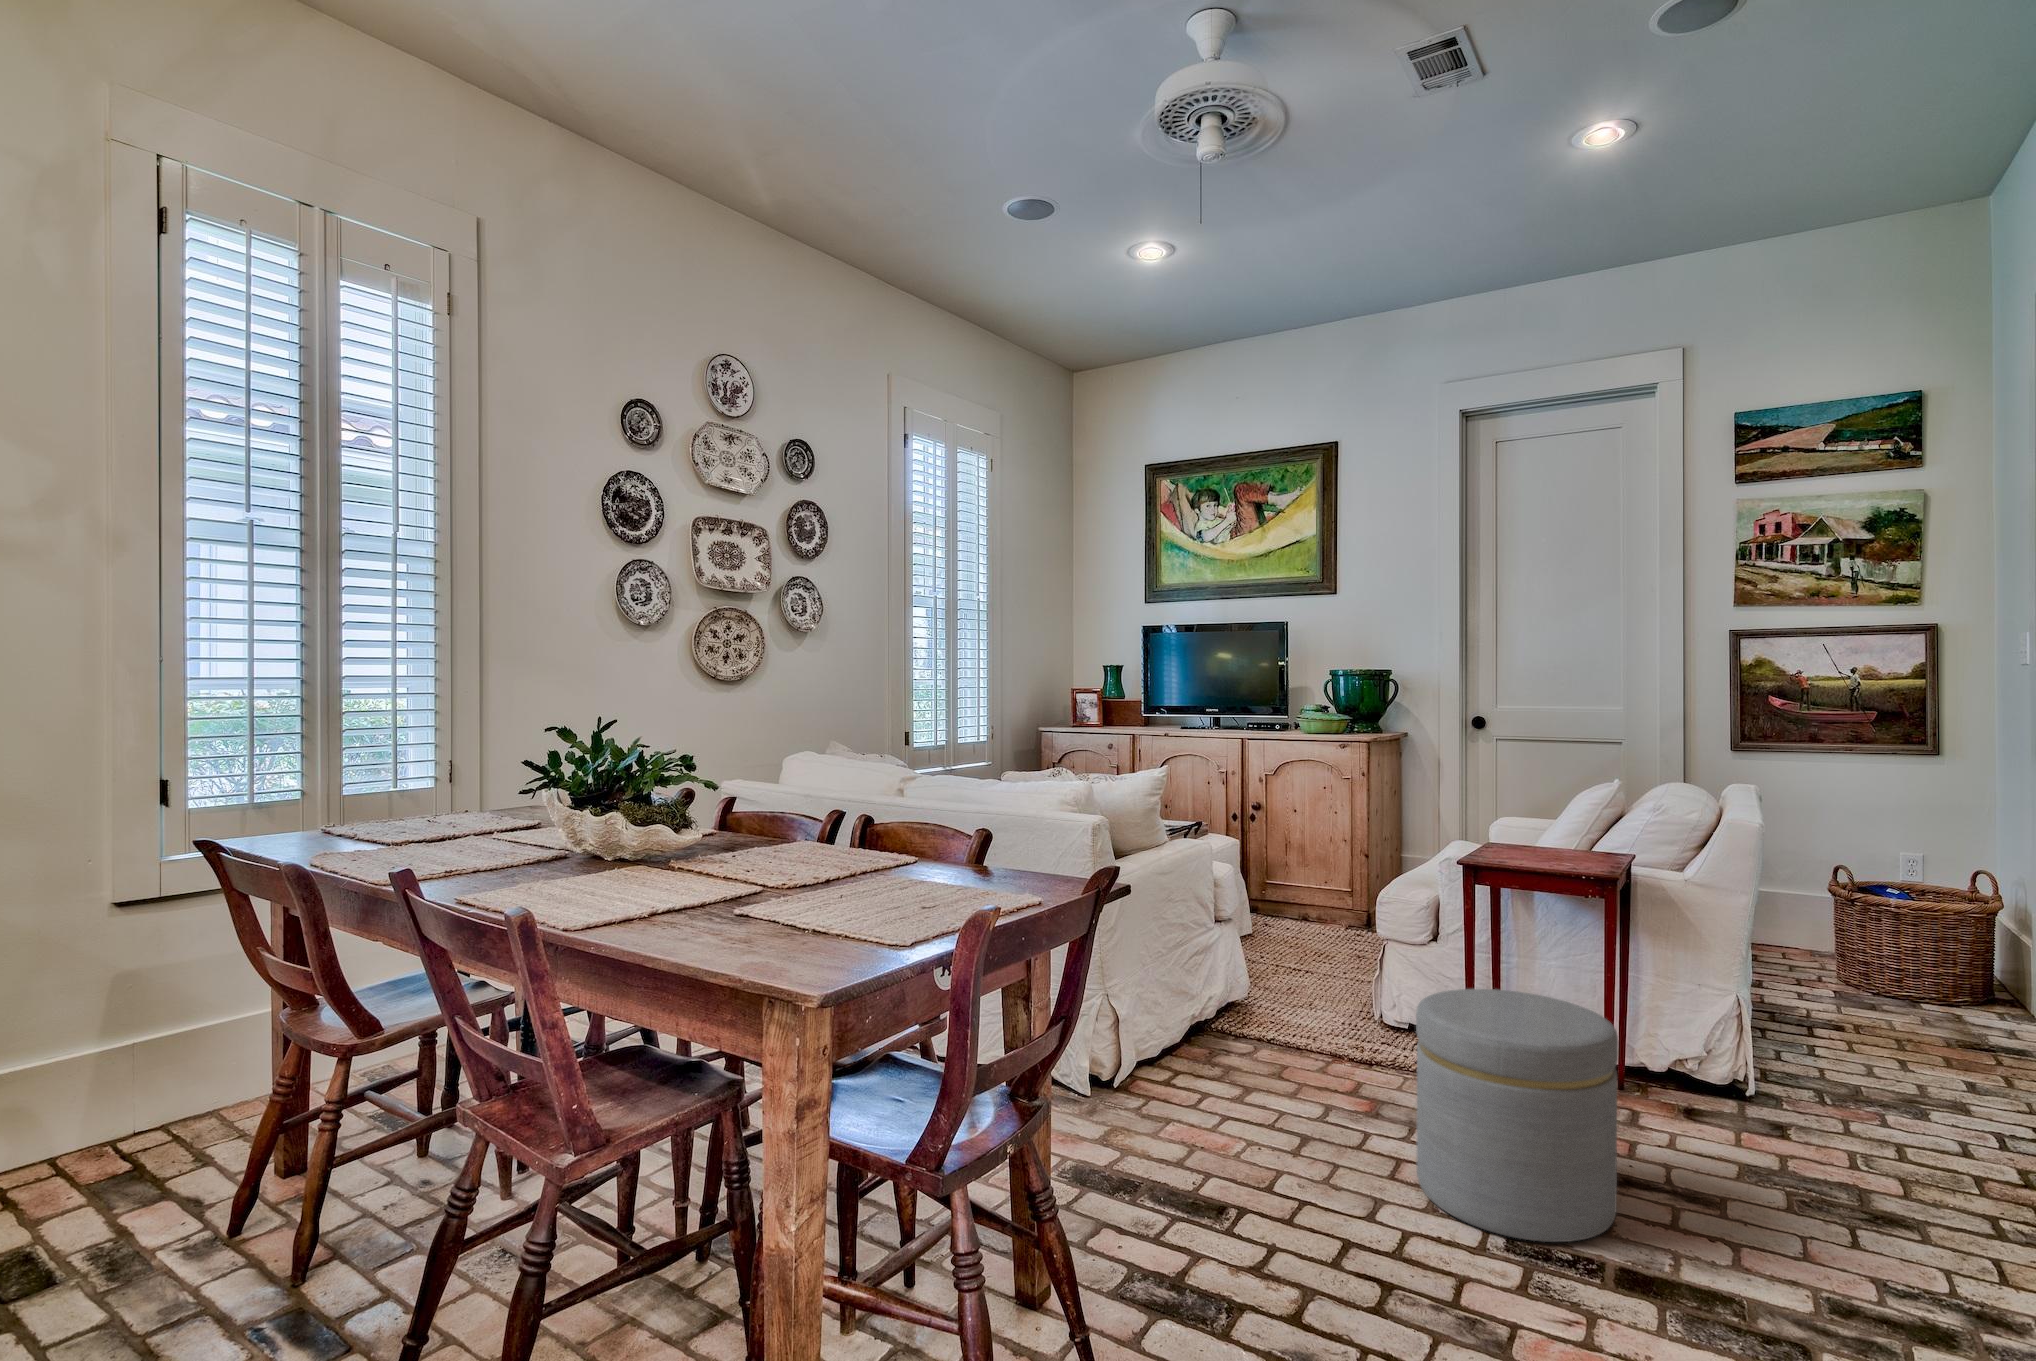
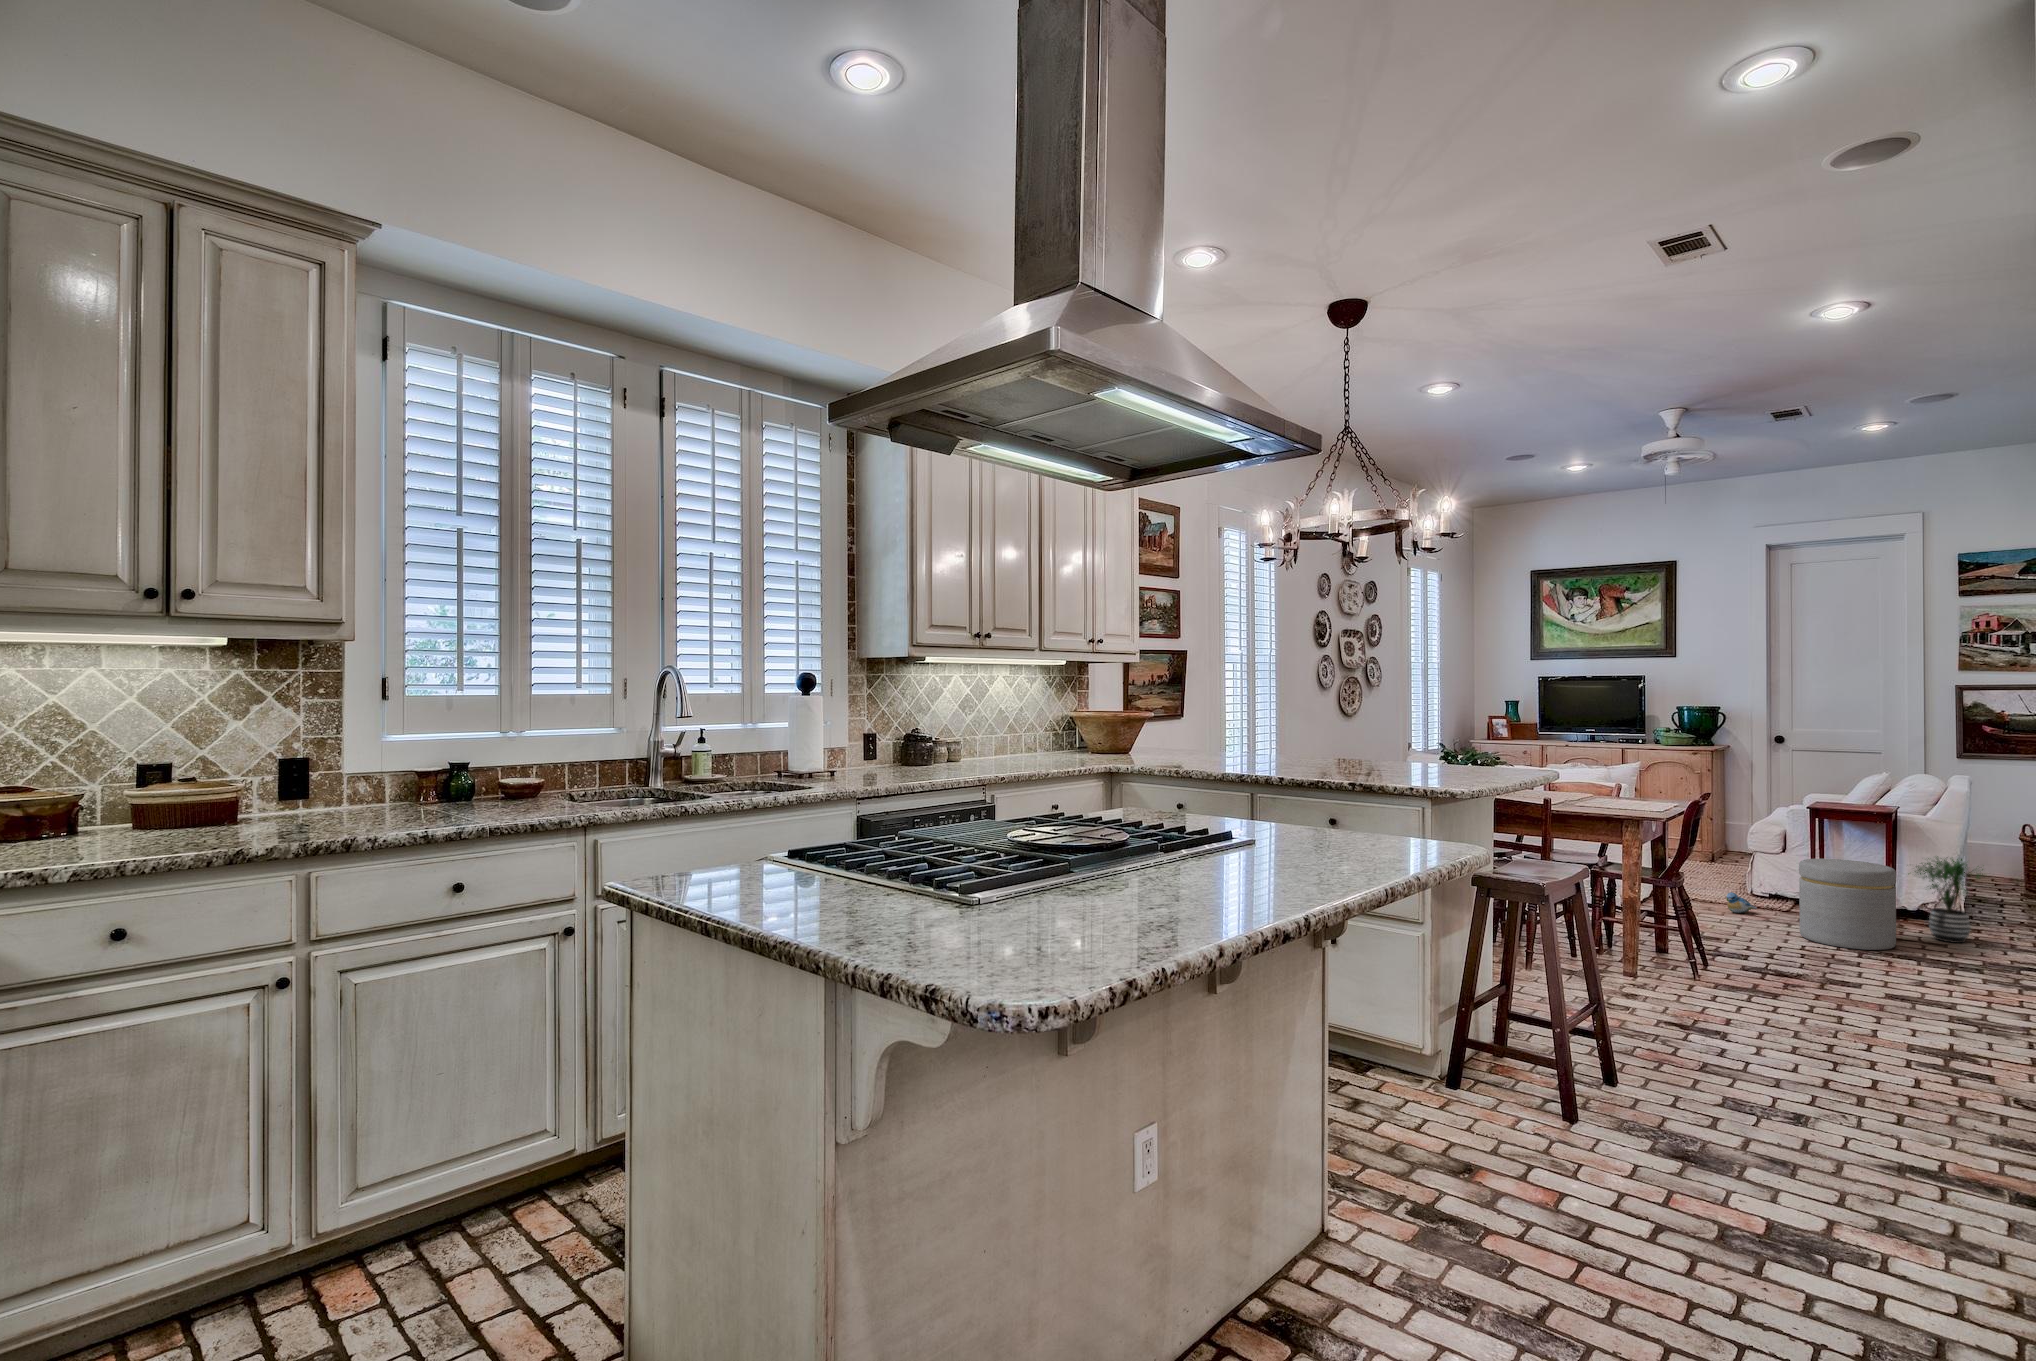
potted plant: none [1643,974,1813,1187] -> present [1915,856,1983,943]
plush toy: none [1306,1042,1365,1086] -> present [1726,892,1757,913]

